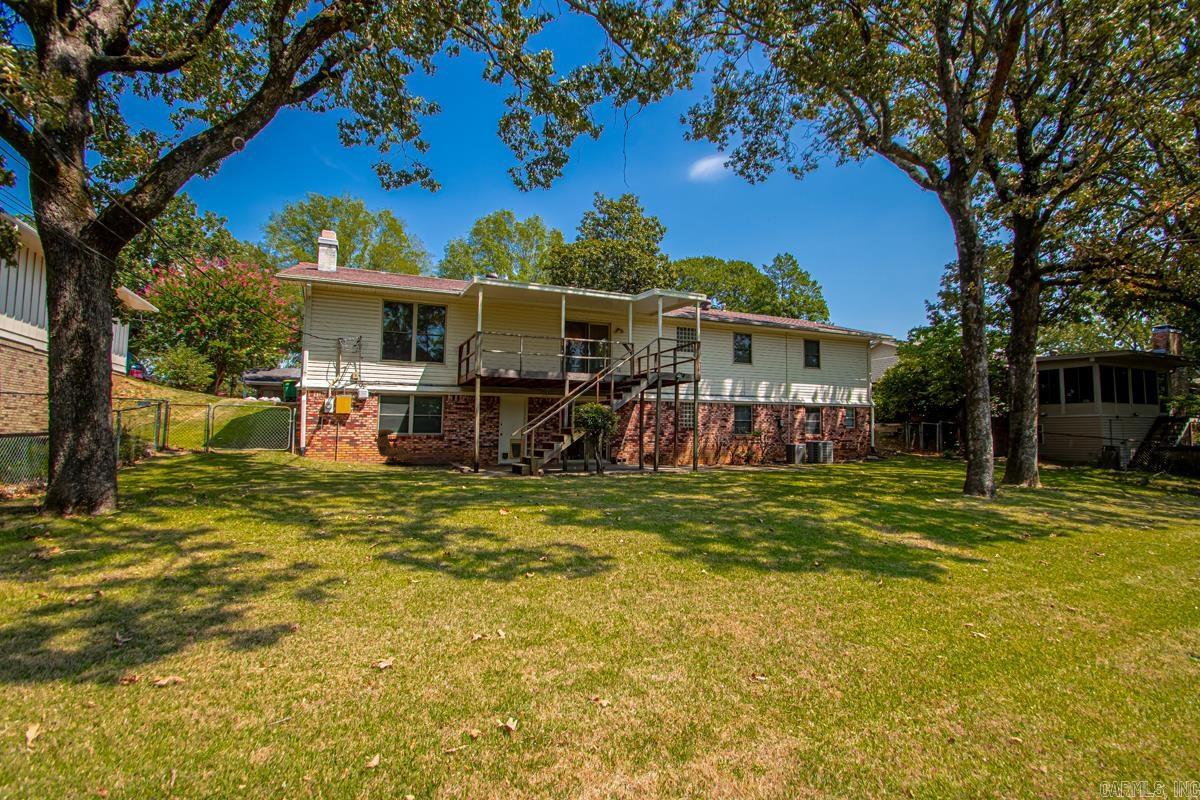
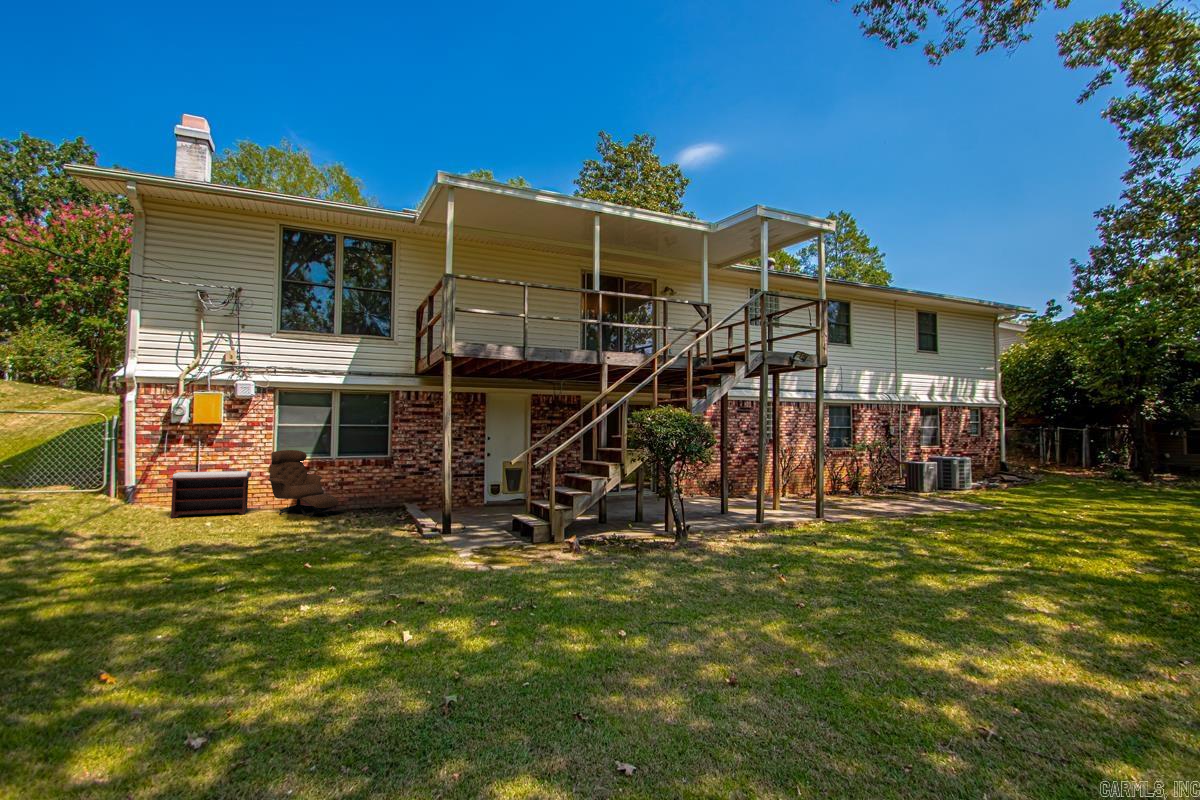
bench: none [326,440,366,465] -> present [170,471,251,518]

